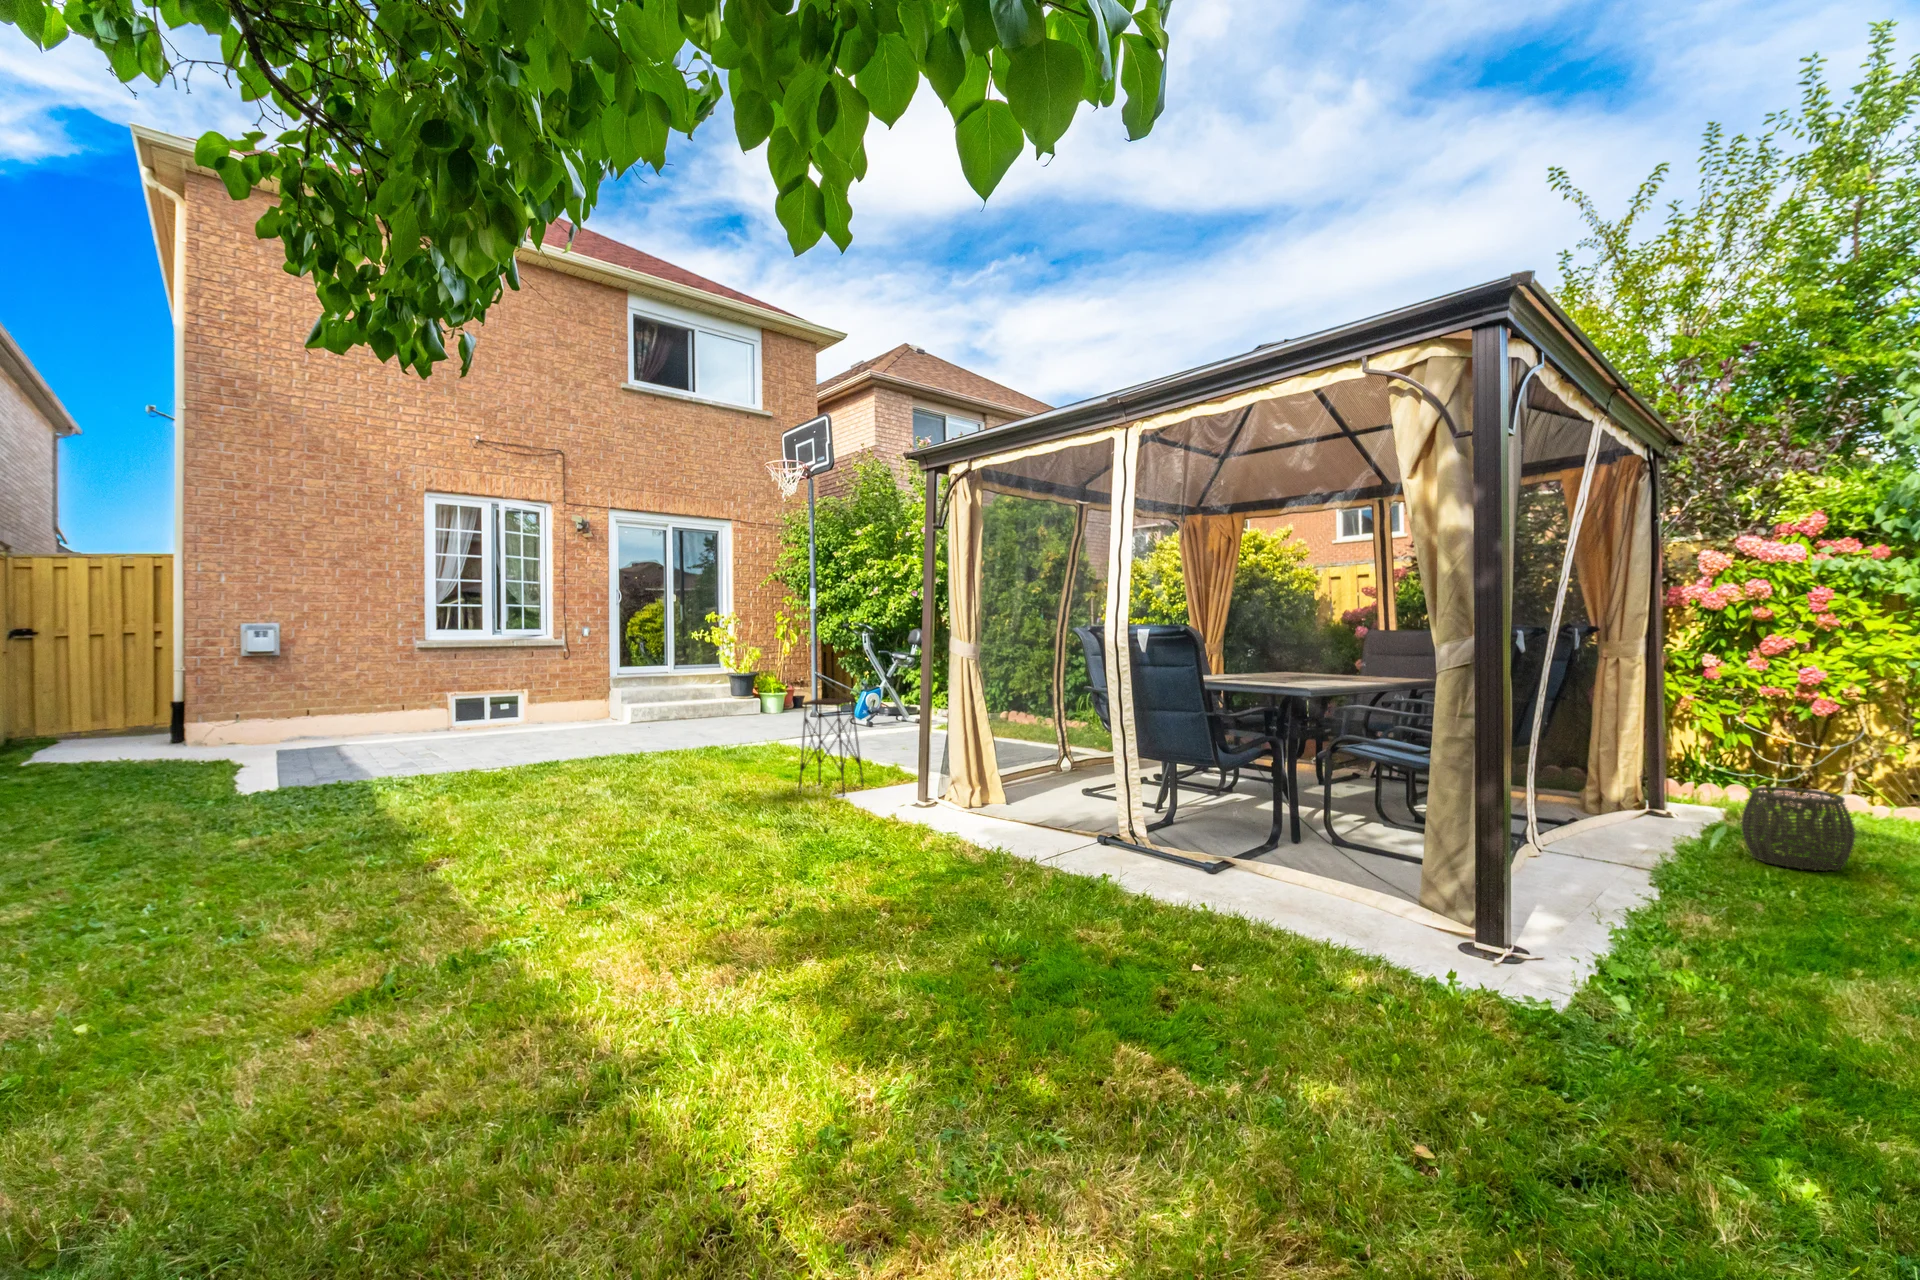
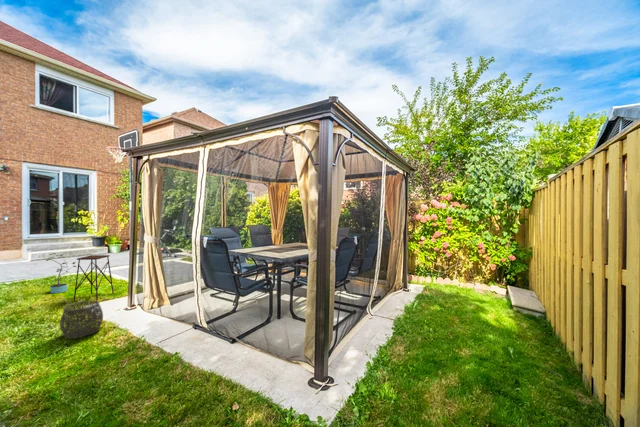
potted plant: none [733,695,780,781] -> present [46,253,76,293]
woven basket: present [1741,787,1856,871] -> present [60,301,103,338]

